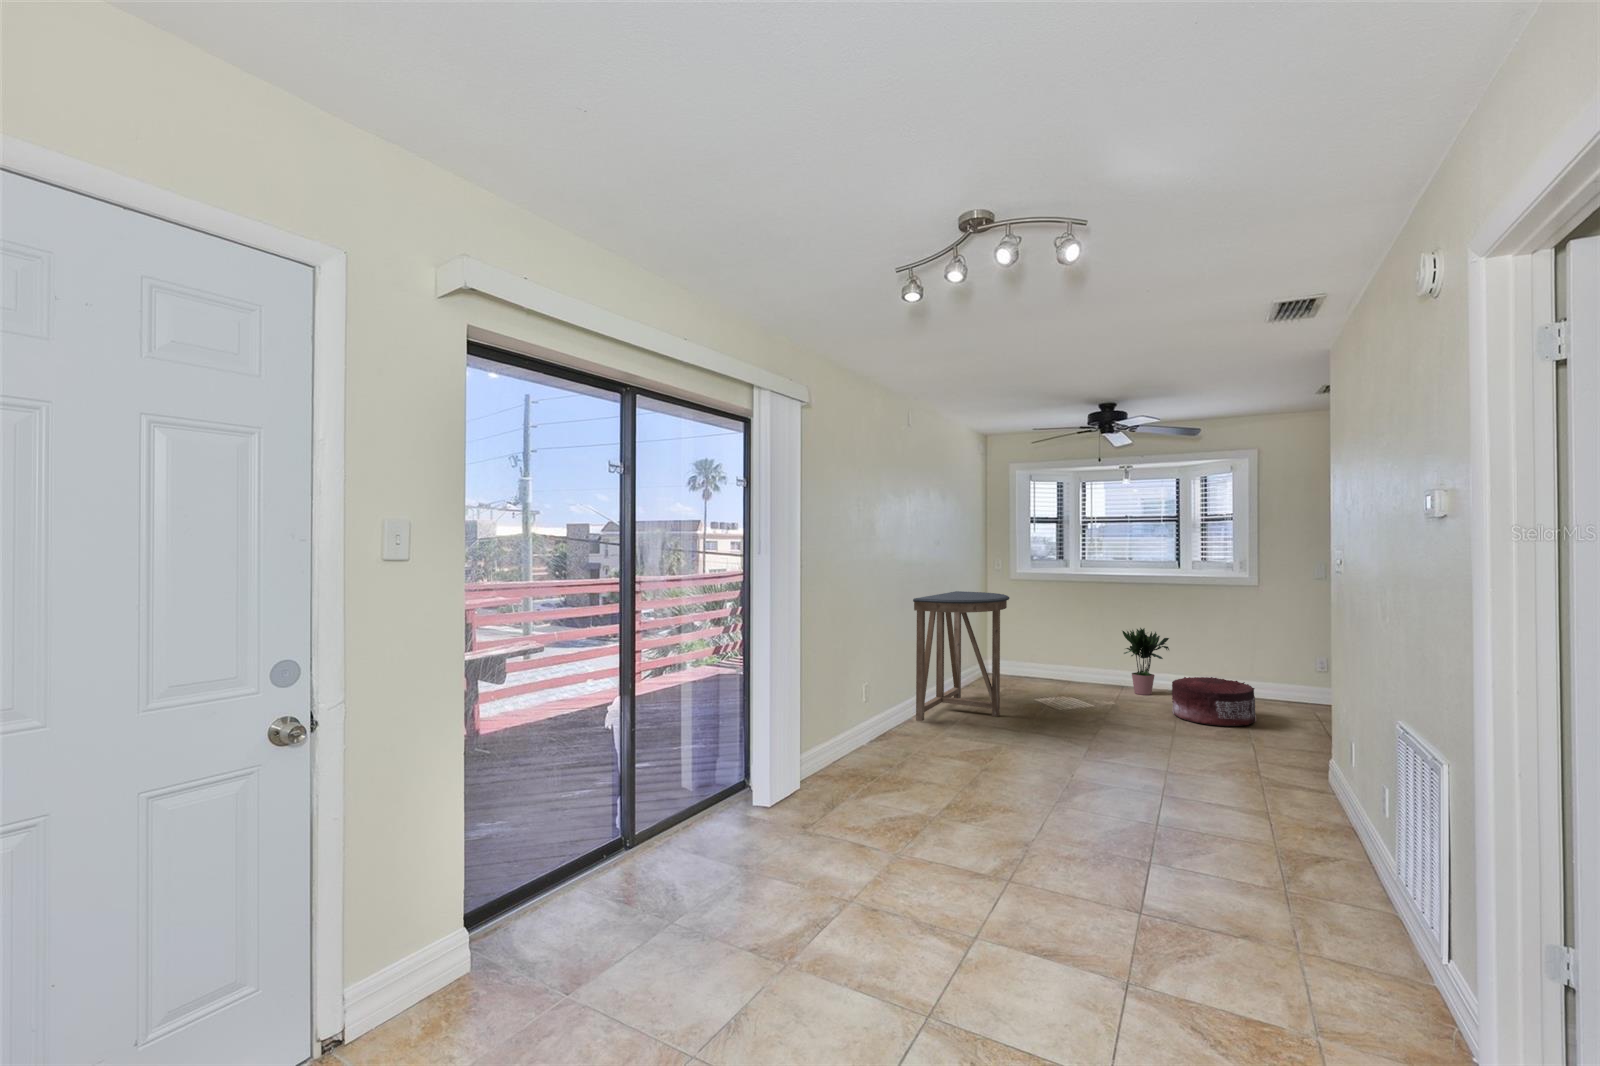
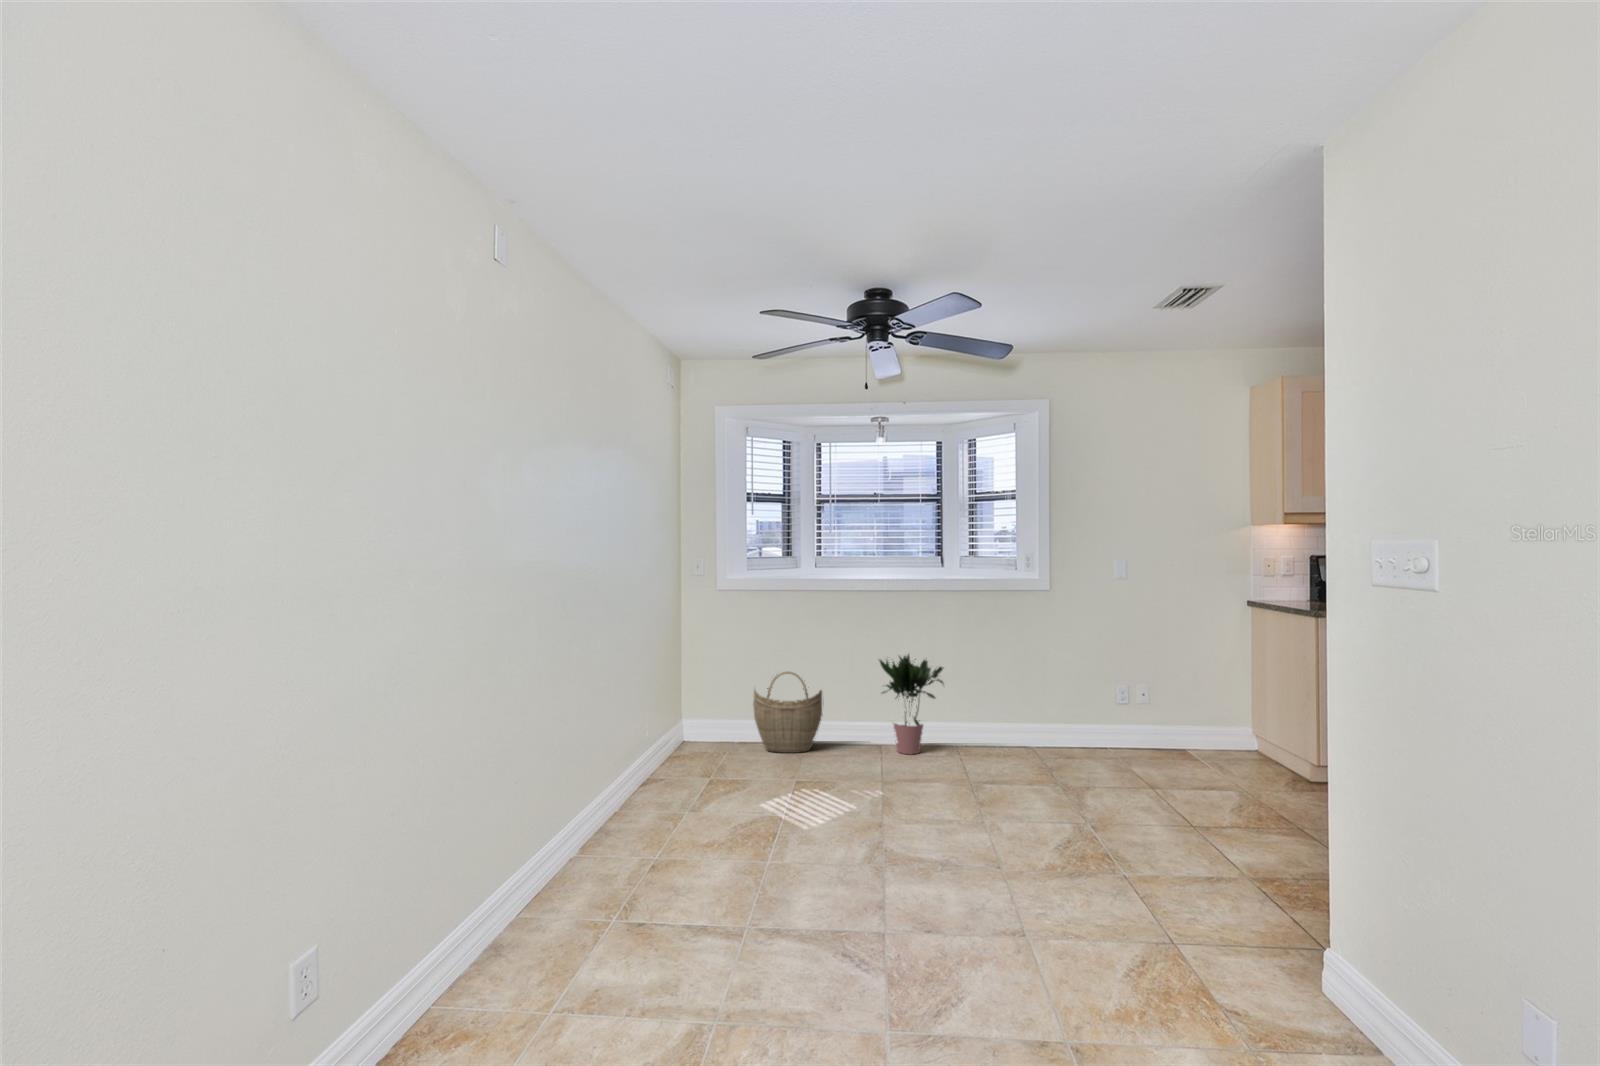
console table: present [913,591,1009,721] -> none [504,612,729,951]
woven basket: none [1035,631,1083,687] -> present [753,671,822,753]
pouf: present [1172,677,1256,726] -> none [979,727,1105,822]

